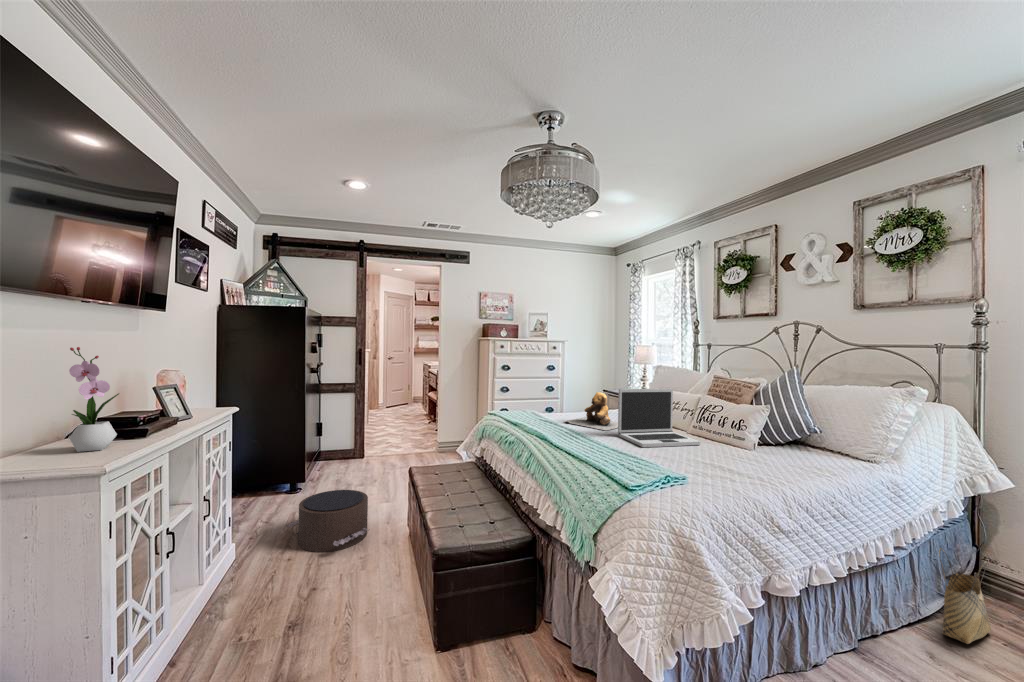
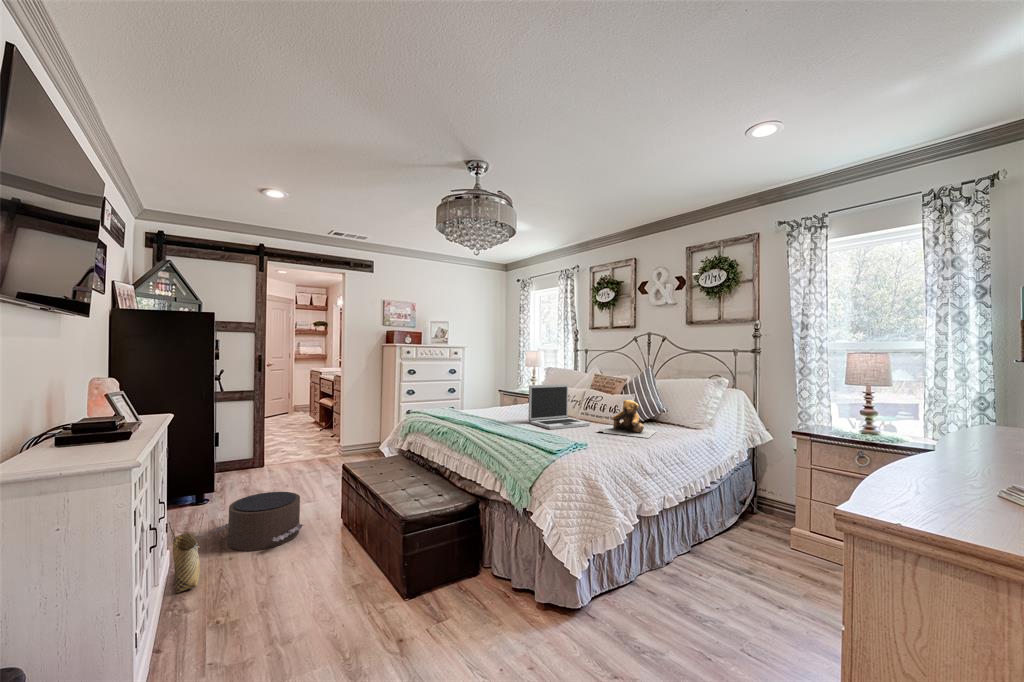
flower arrangement: present [69,347,119,452] -> none [60,353,108,453]
teddy bear: present [565,392,618,430] -> present [596,400,657,438]
woven basket: present [939,548,991,644] -> present [169,514,204,592]

